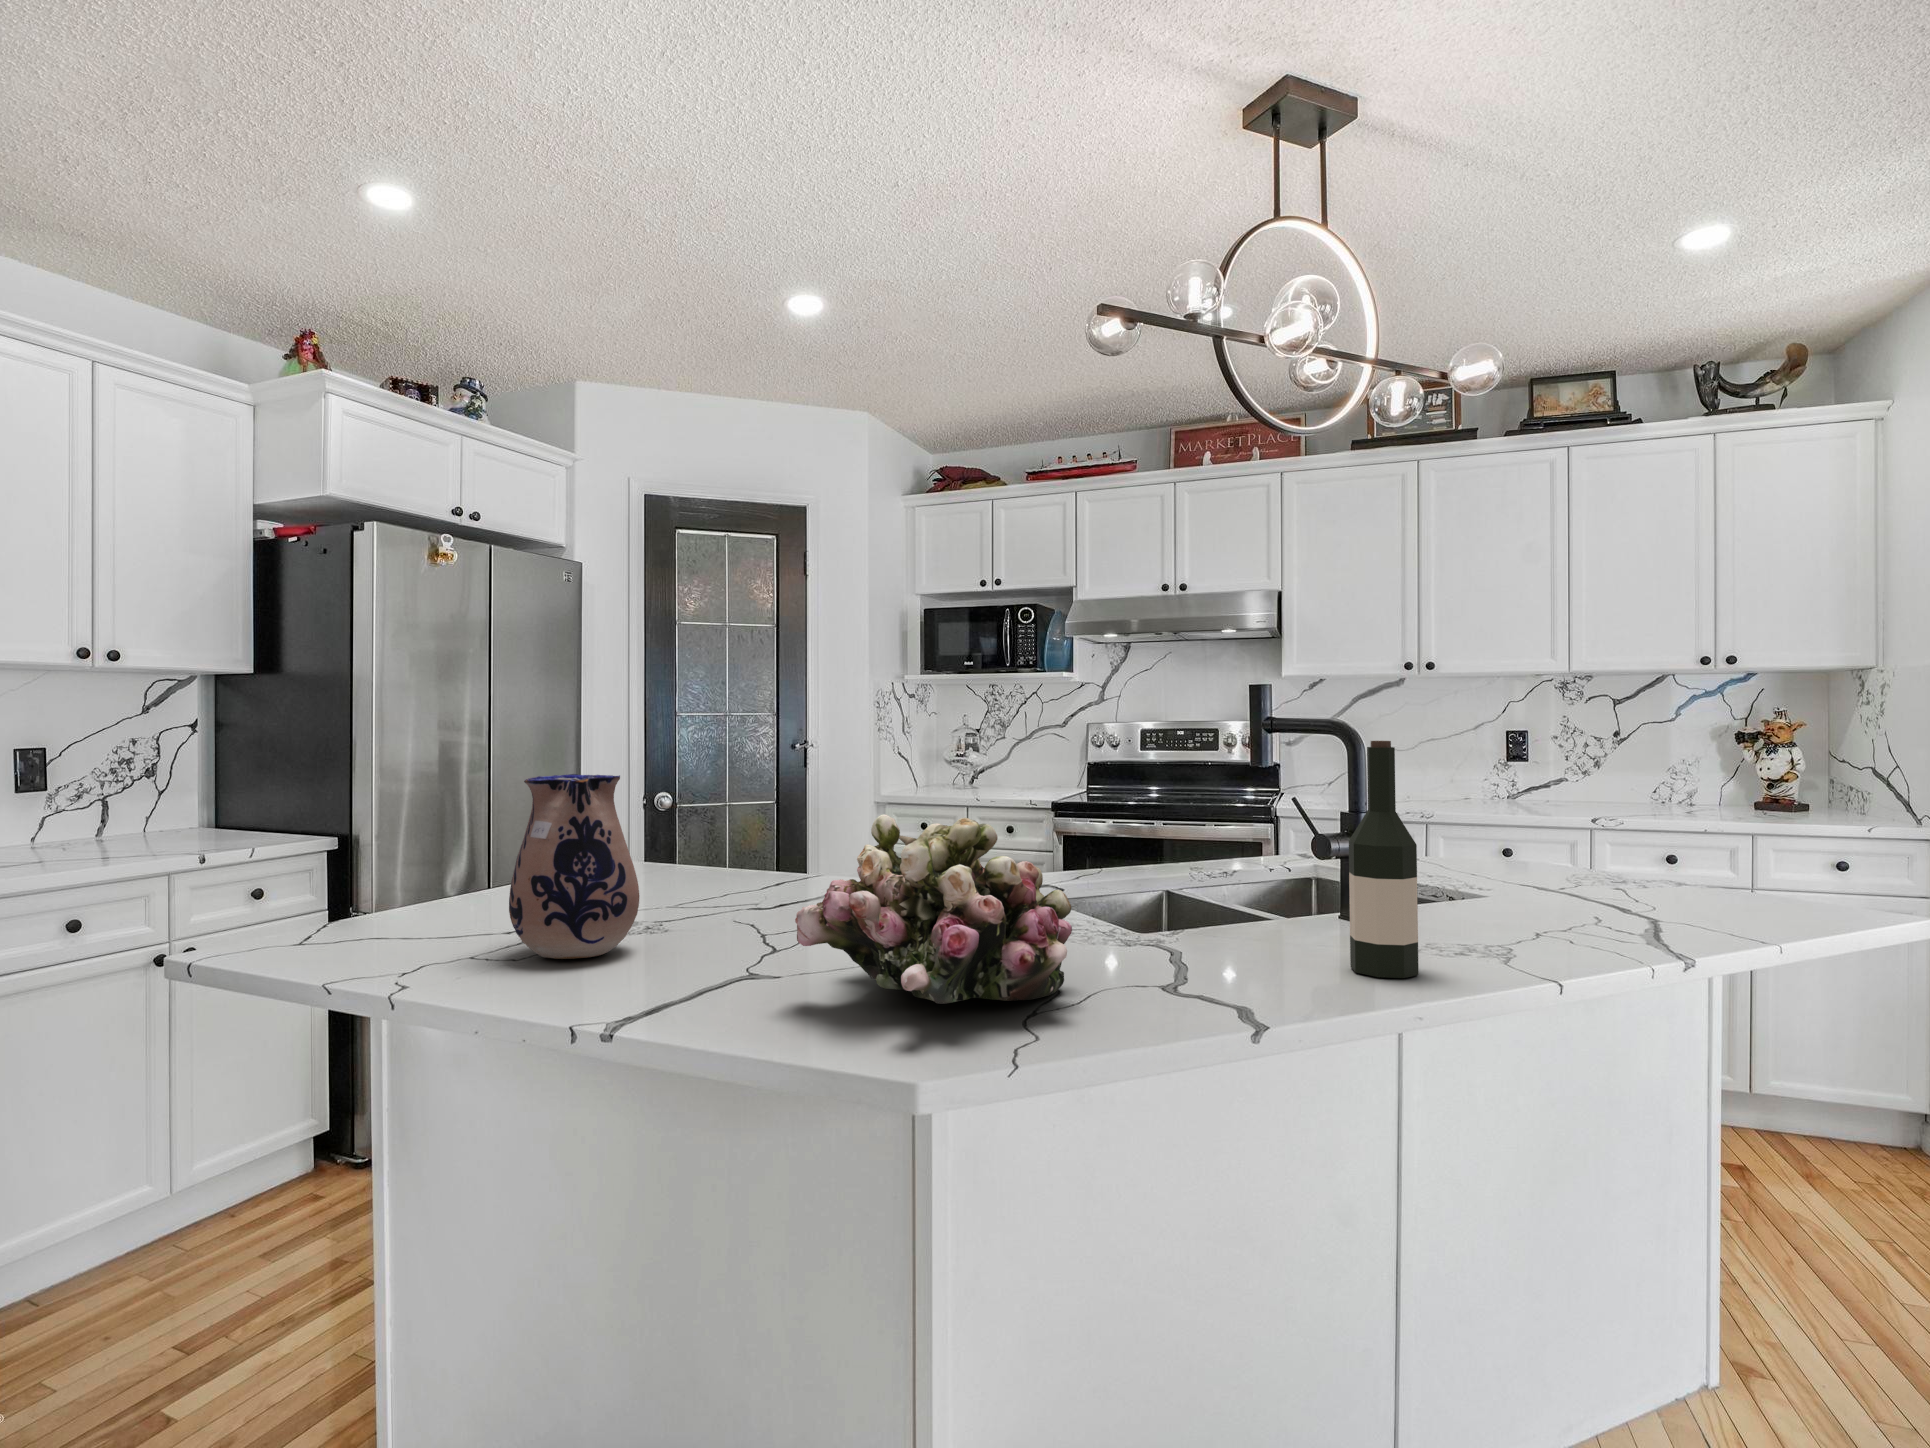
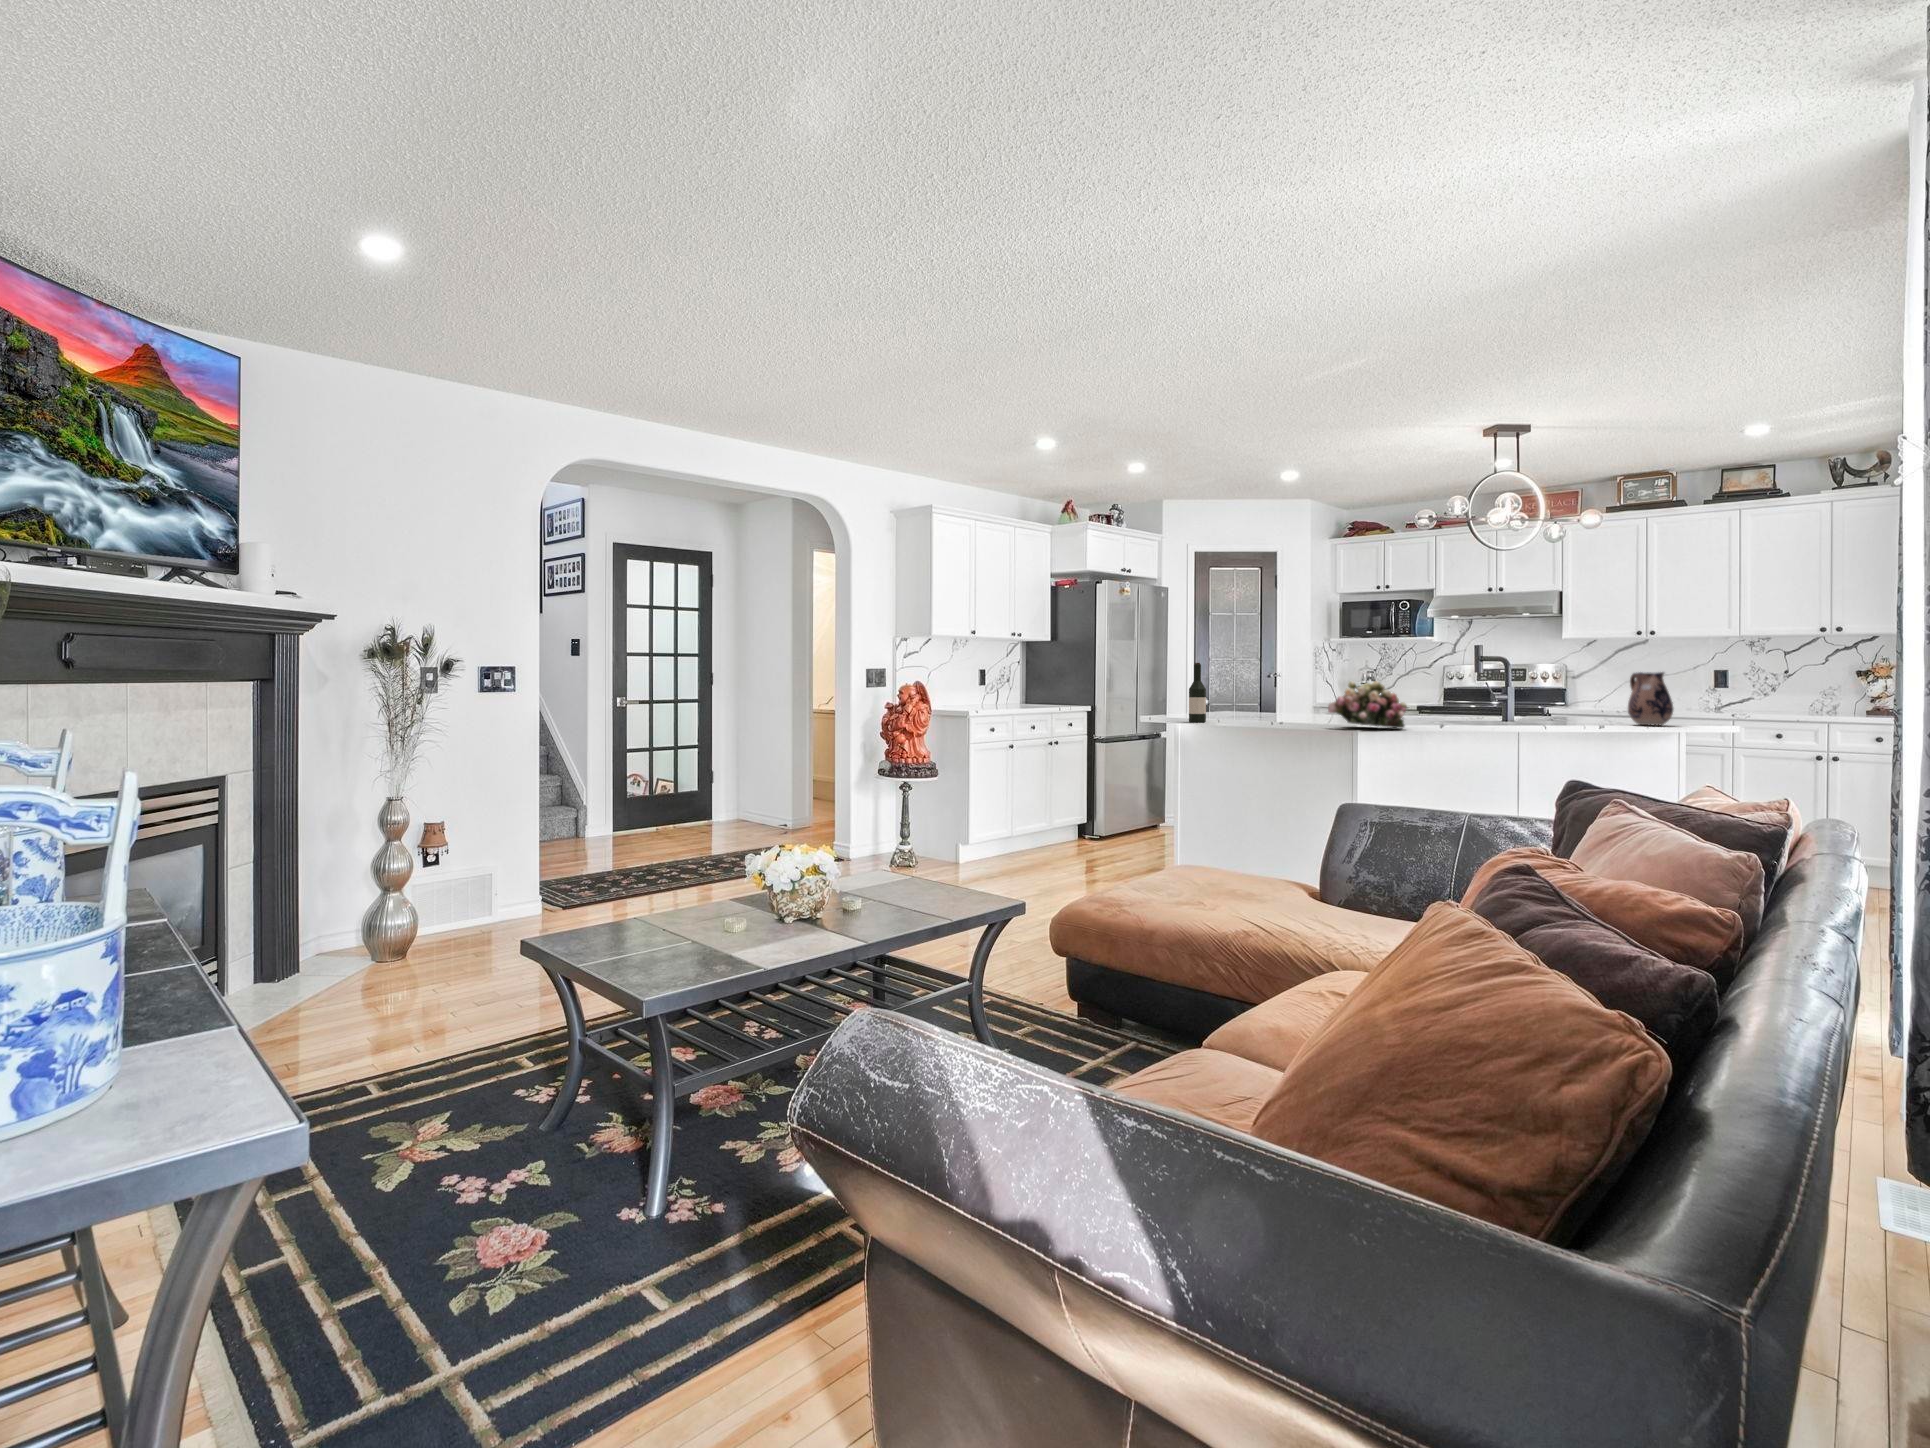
wine bottle: present [1349,741,1419,978] -> present [1189,663,1206,722]
ceramic pitcher: present [509,774,639,959] -> present [1628,672,1673,725]

